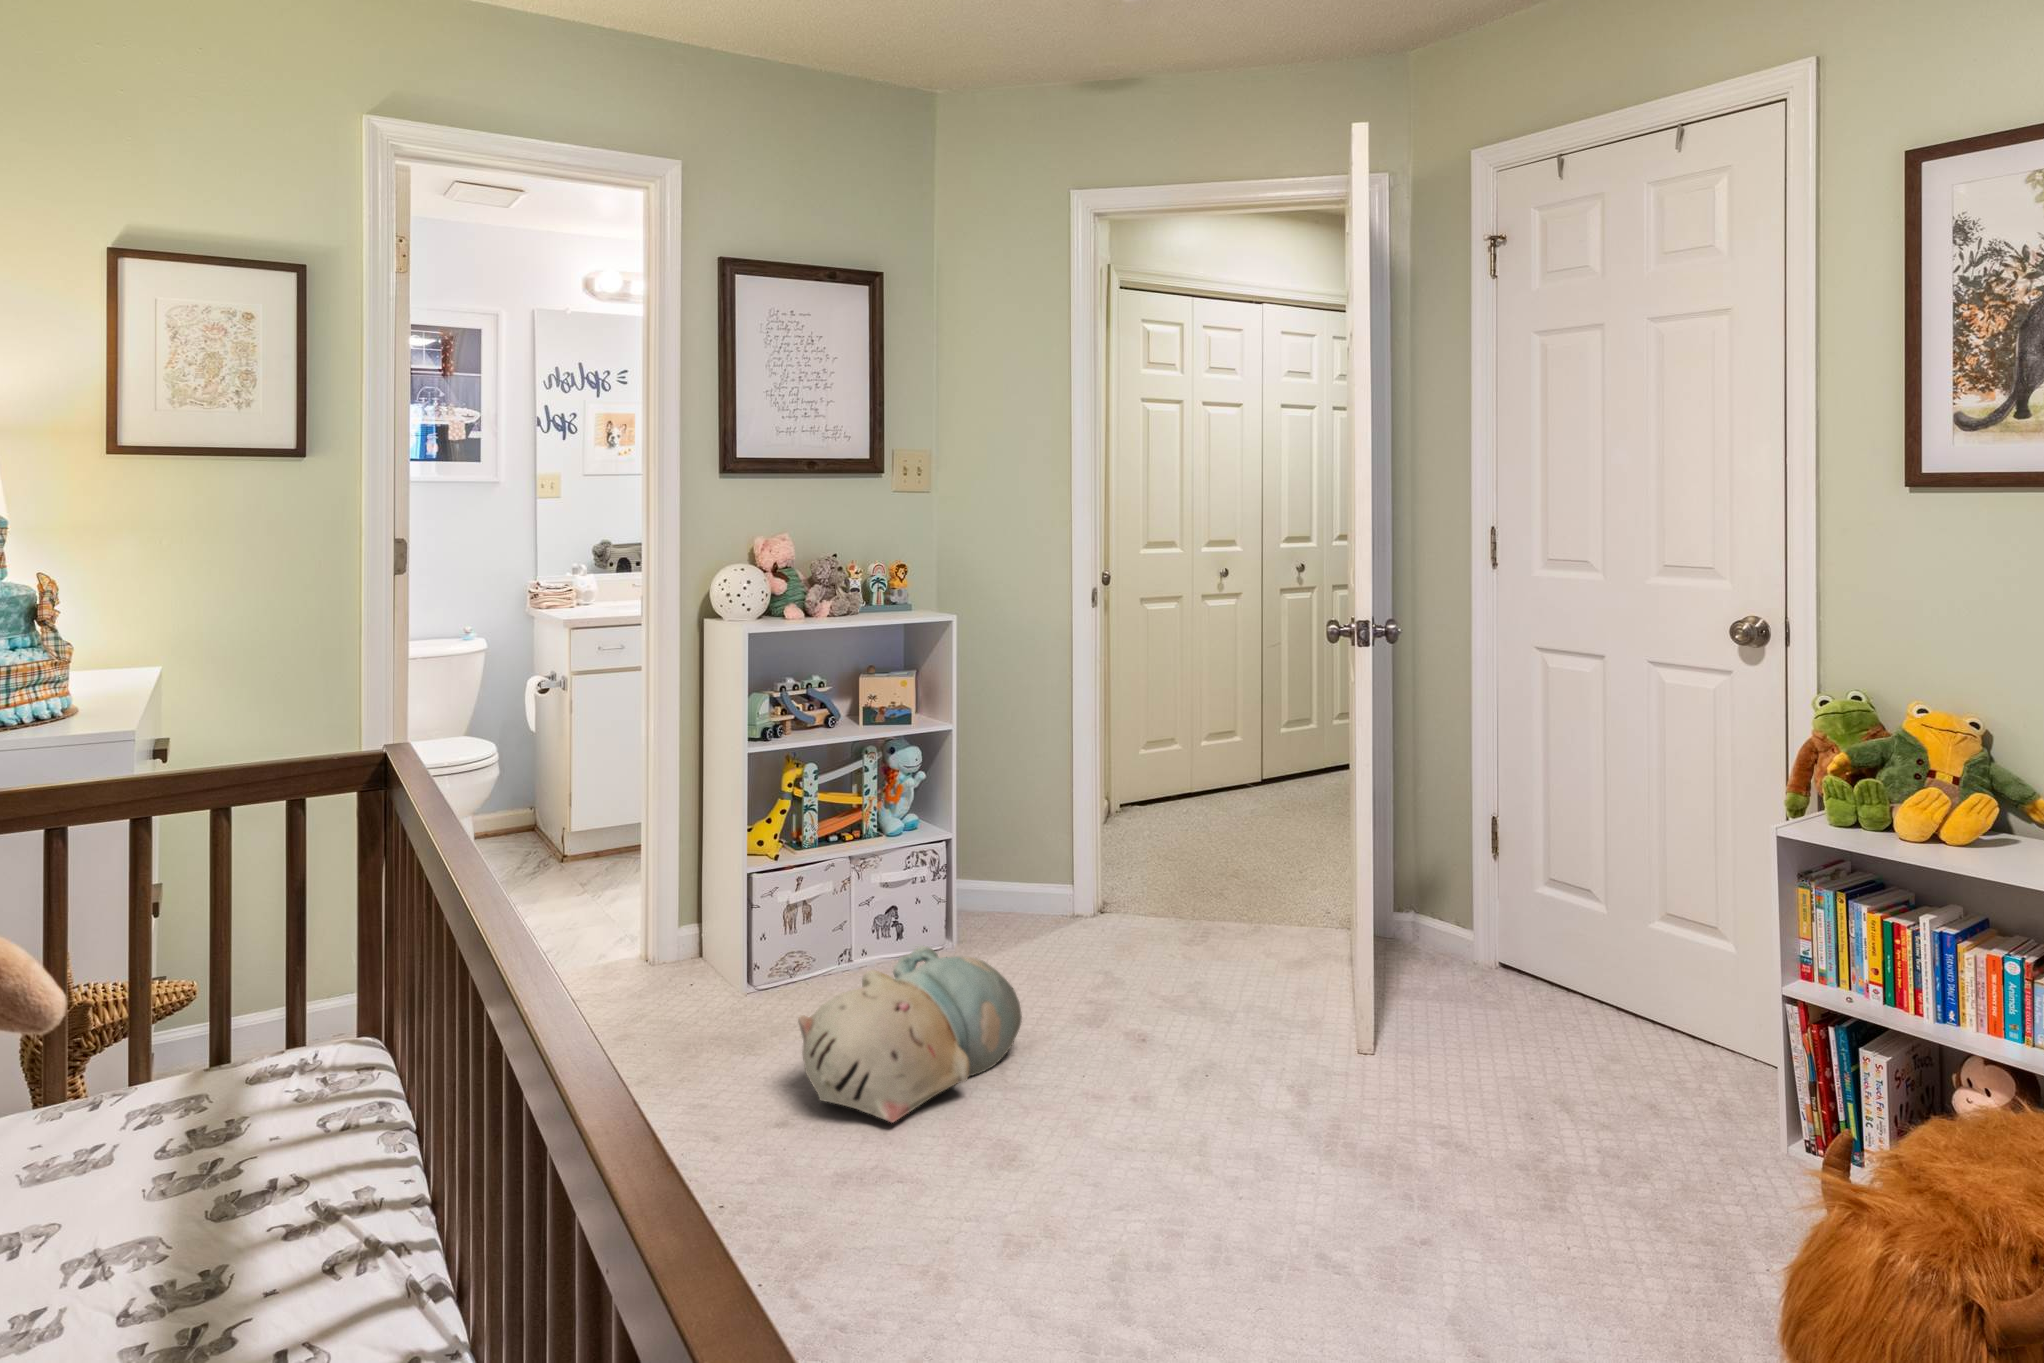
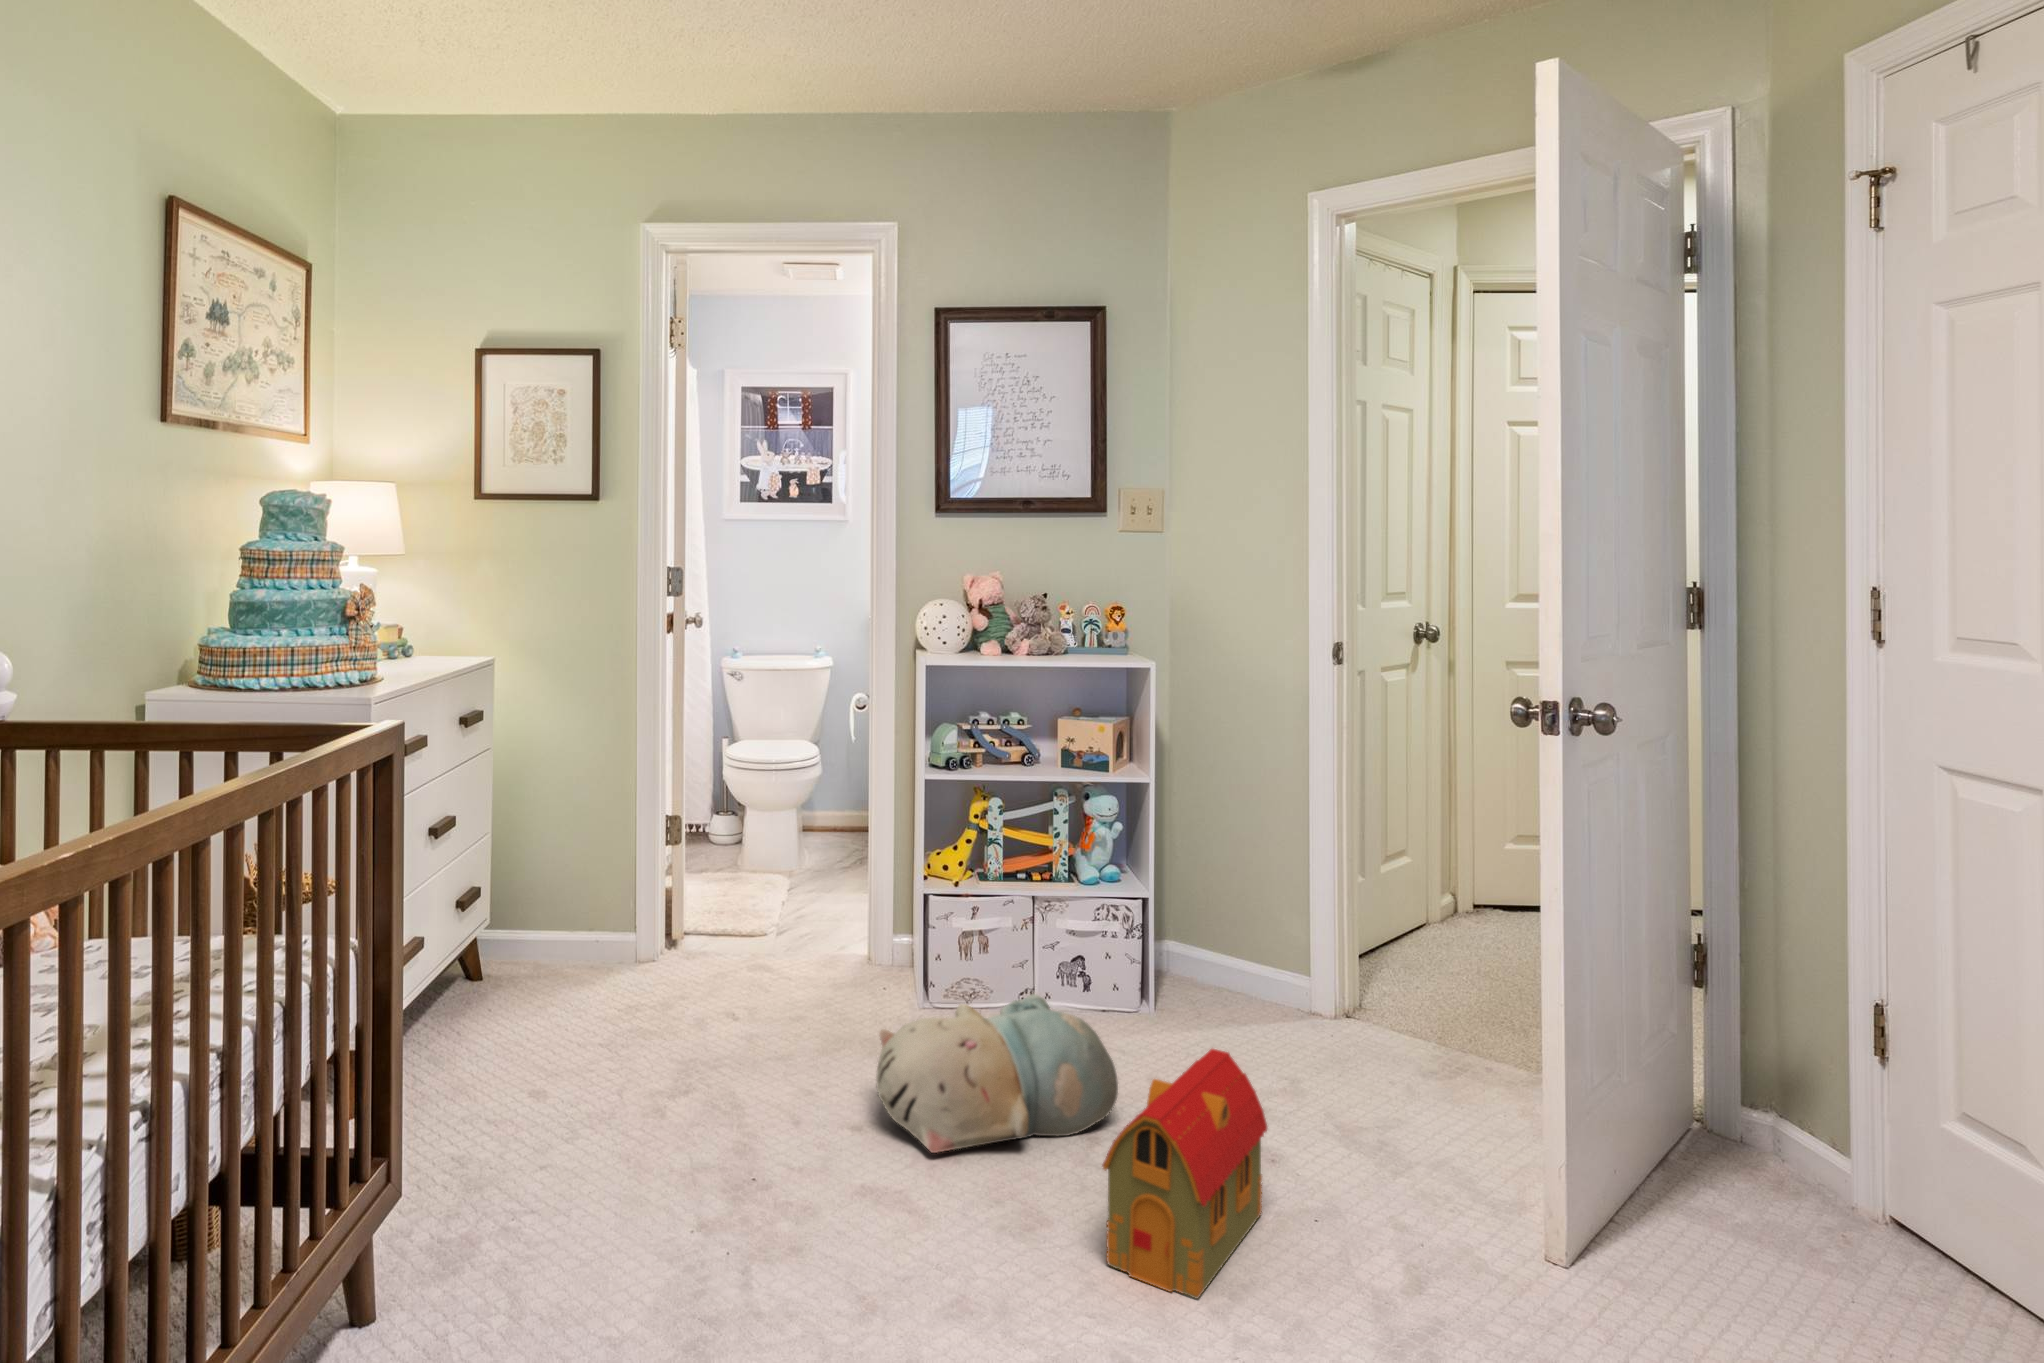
toy house: none [1105,952,1205,1170] -> present [1102,1049,1267,1299]

